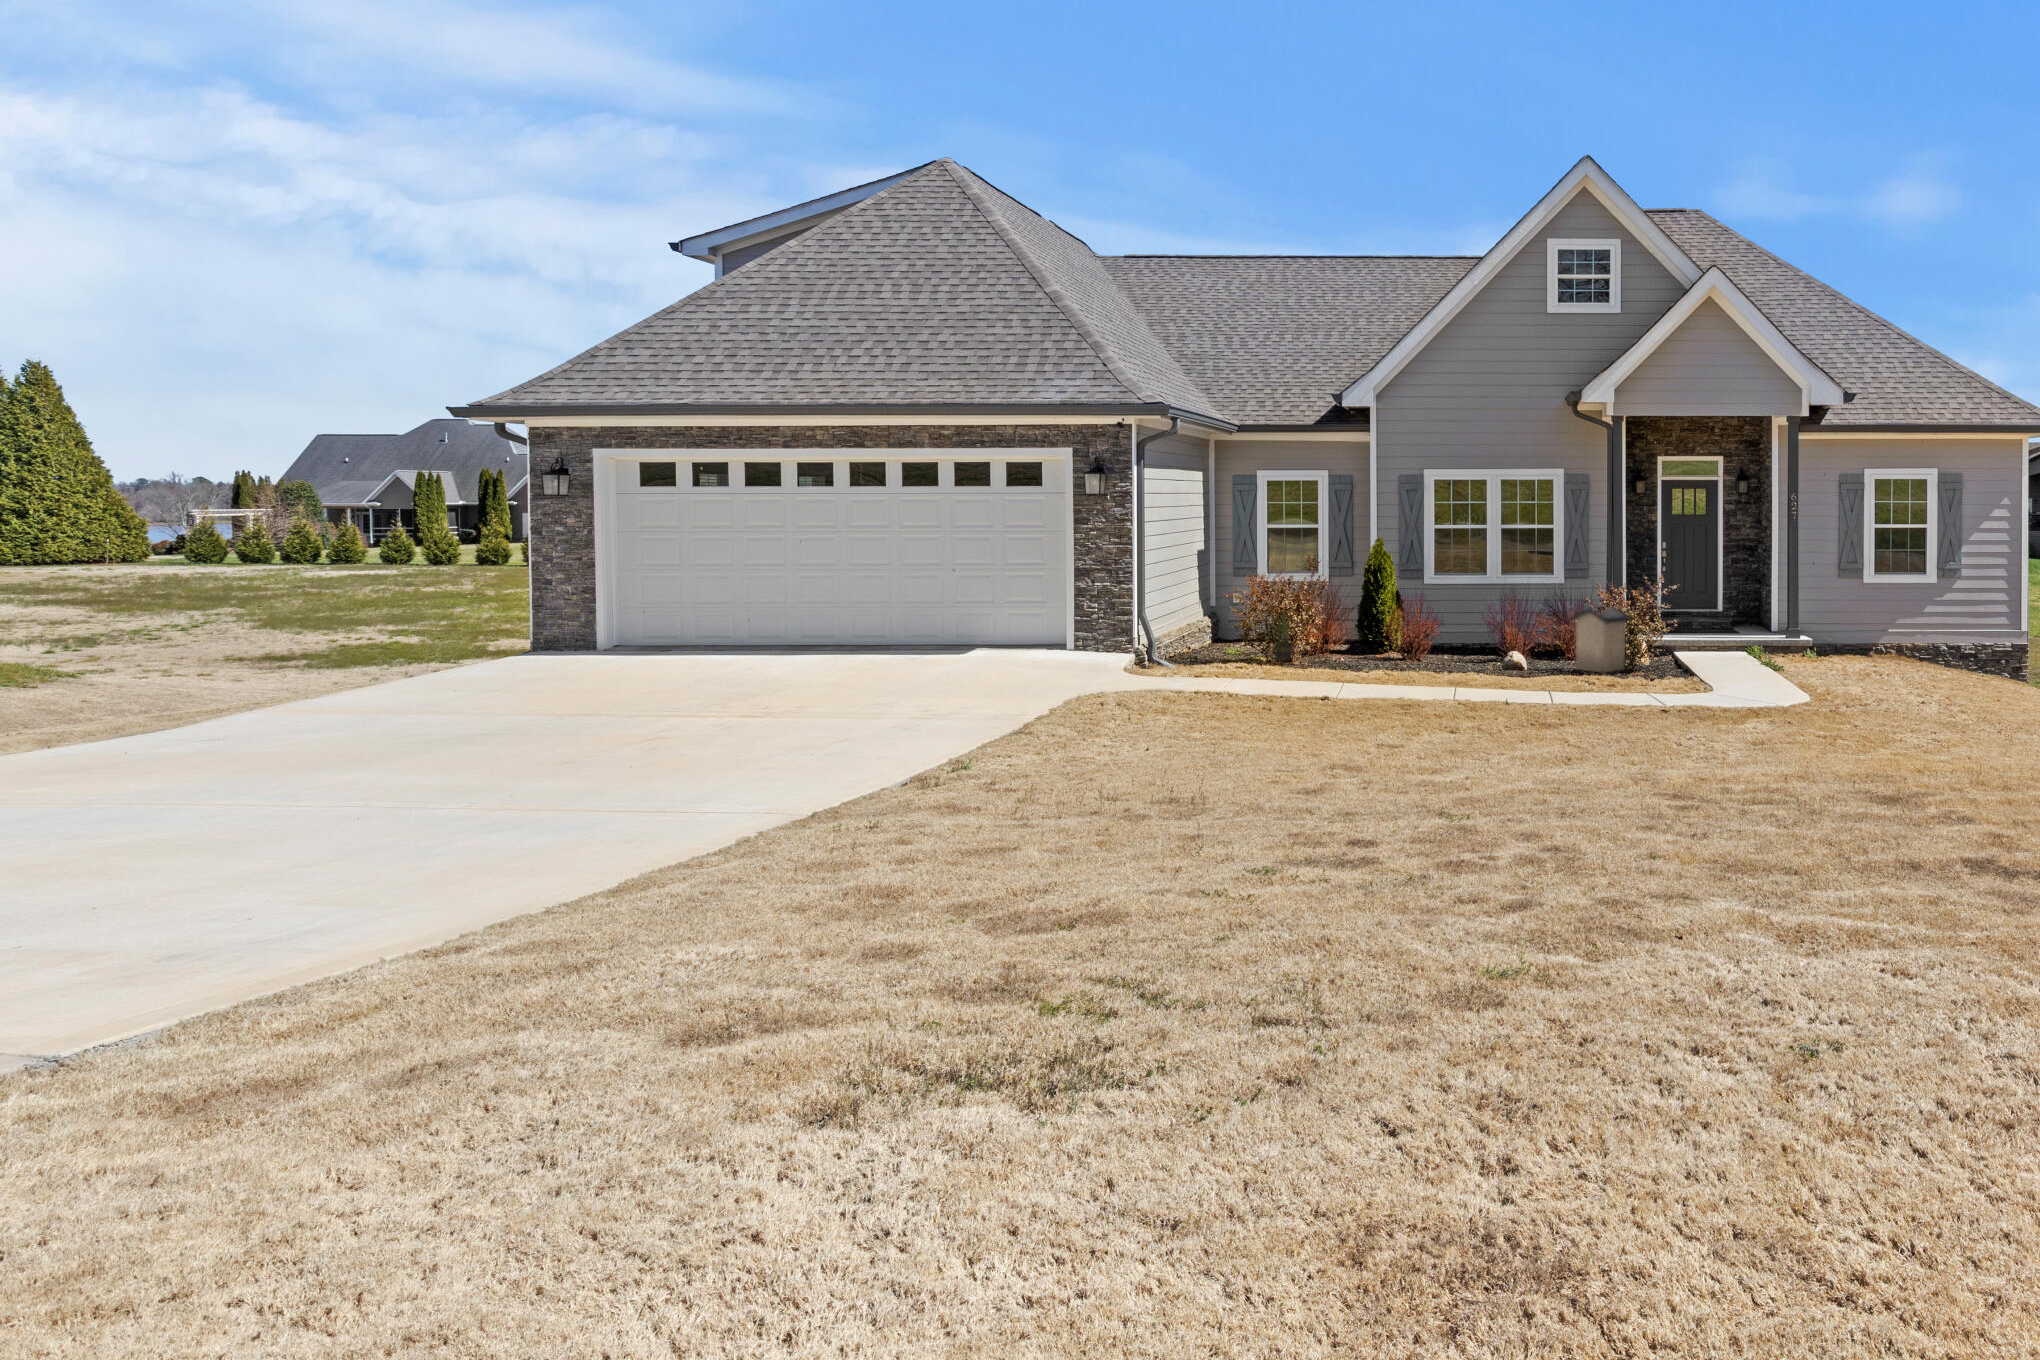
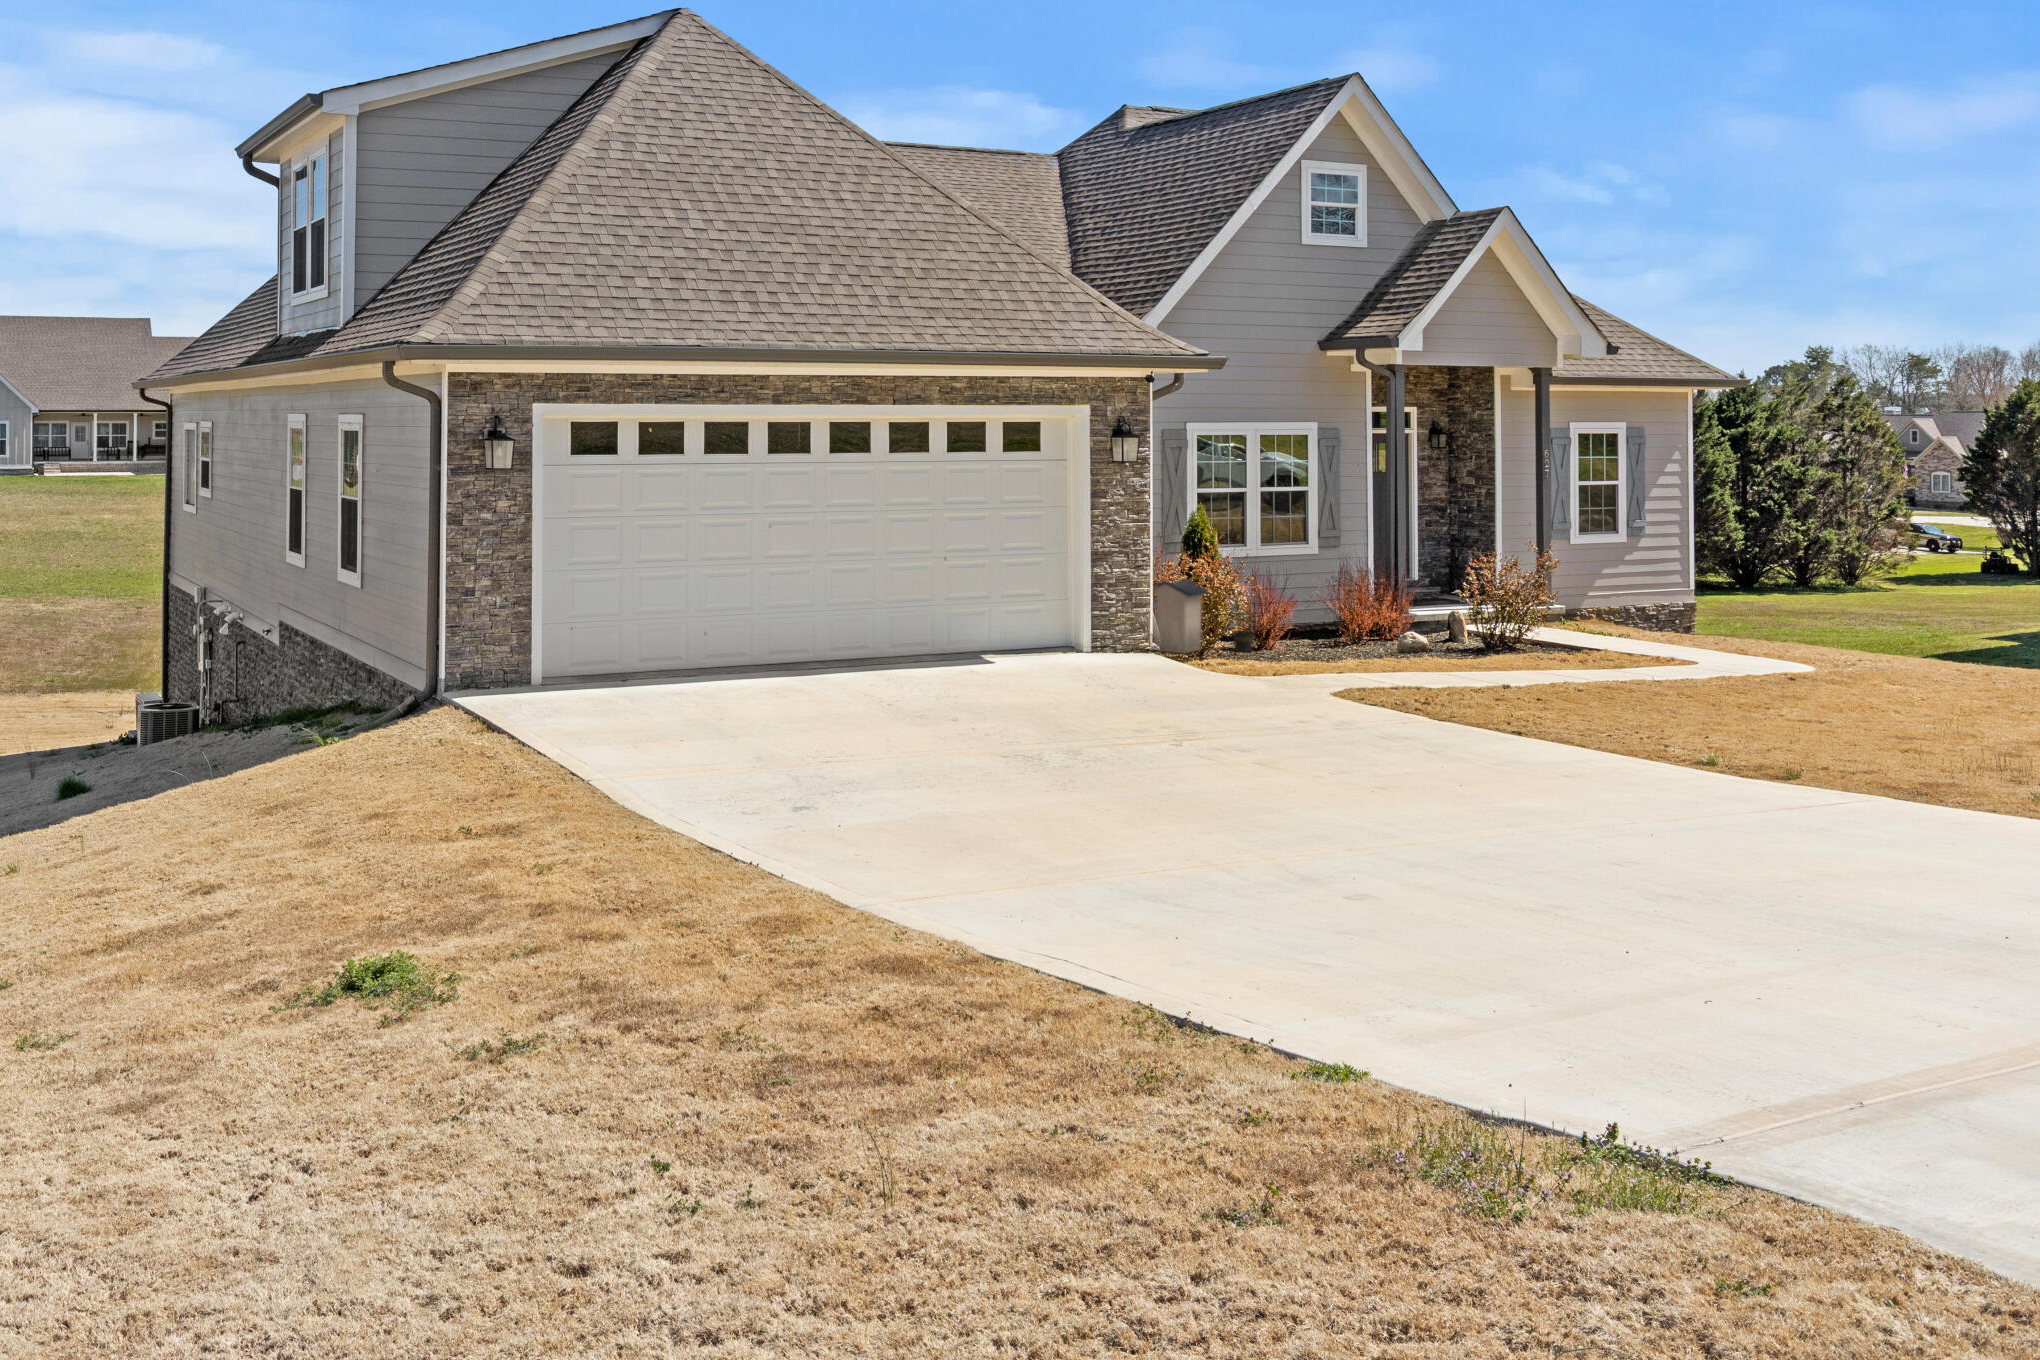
trash can: present [1571,607,1631,673] -> present [1152,578,1208,654]

